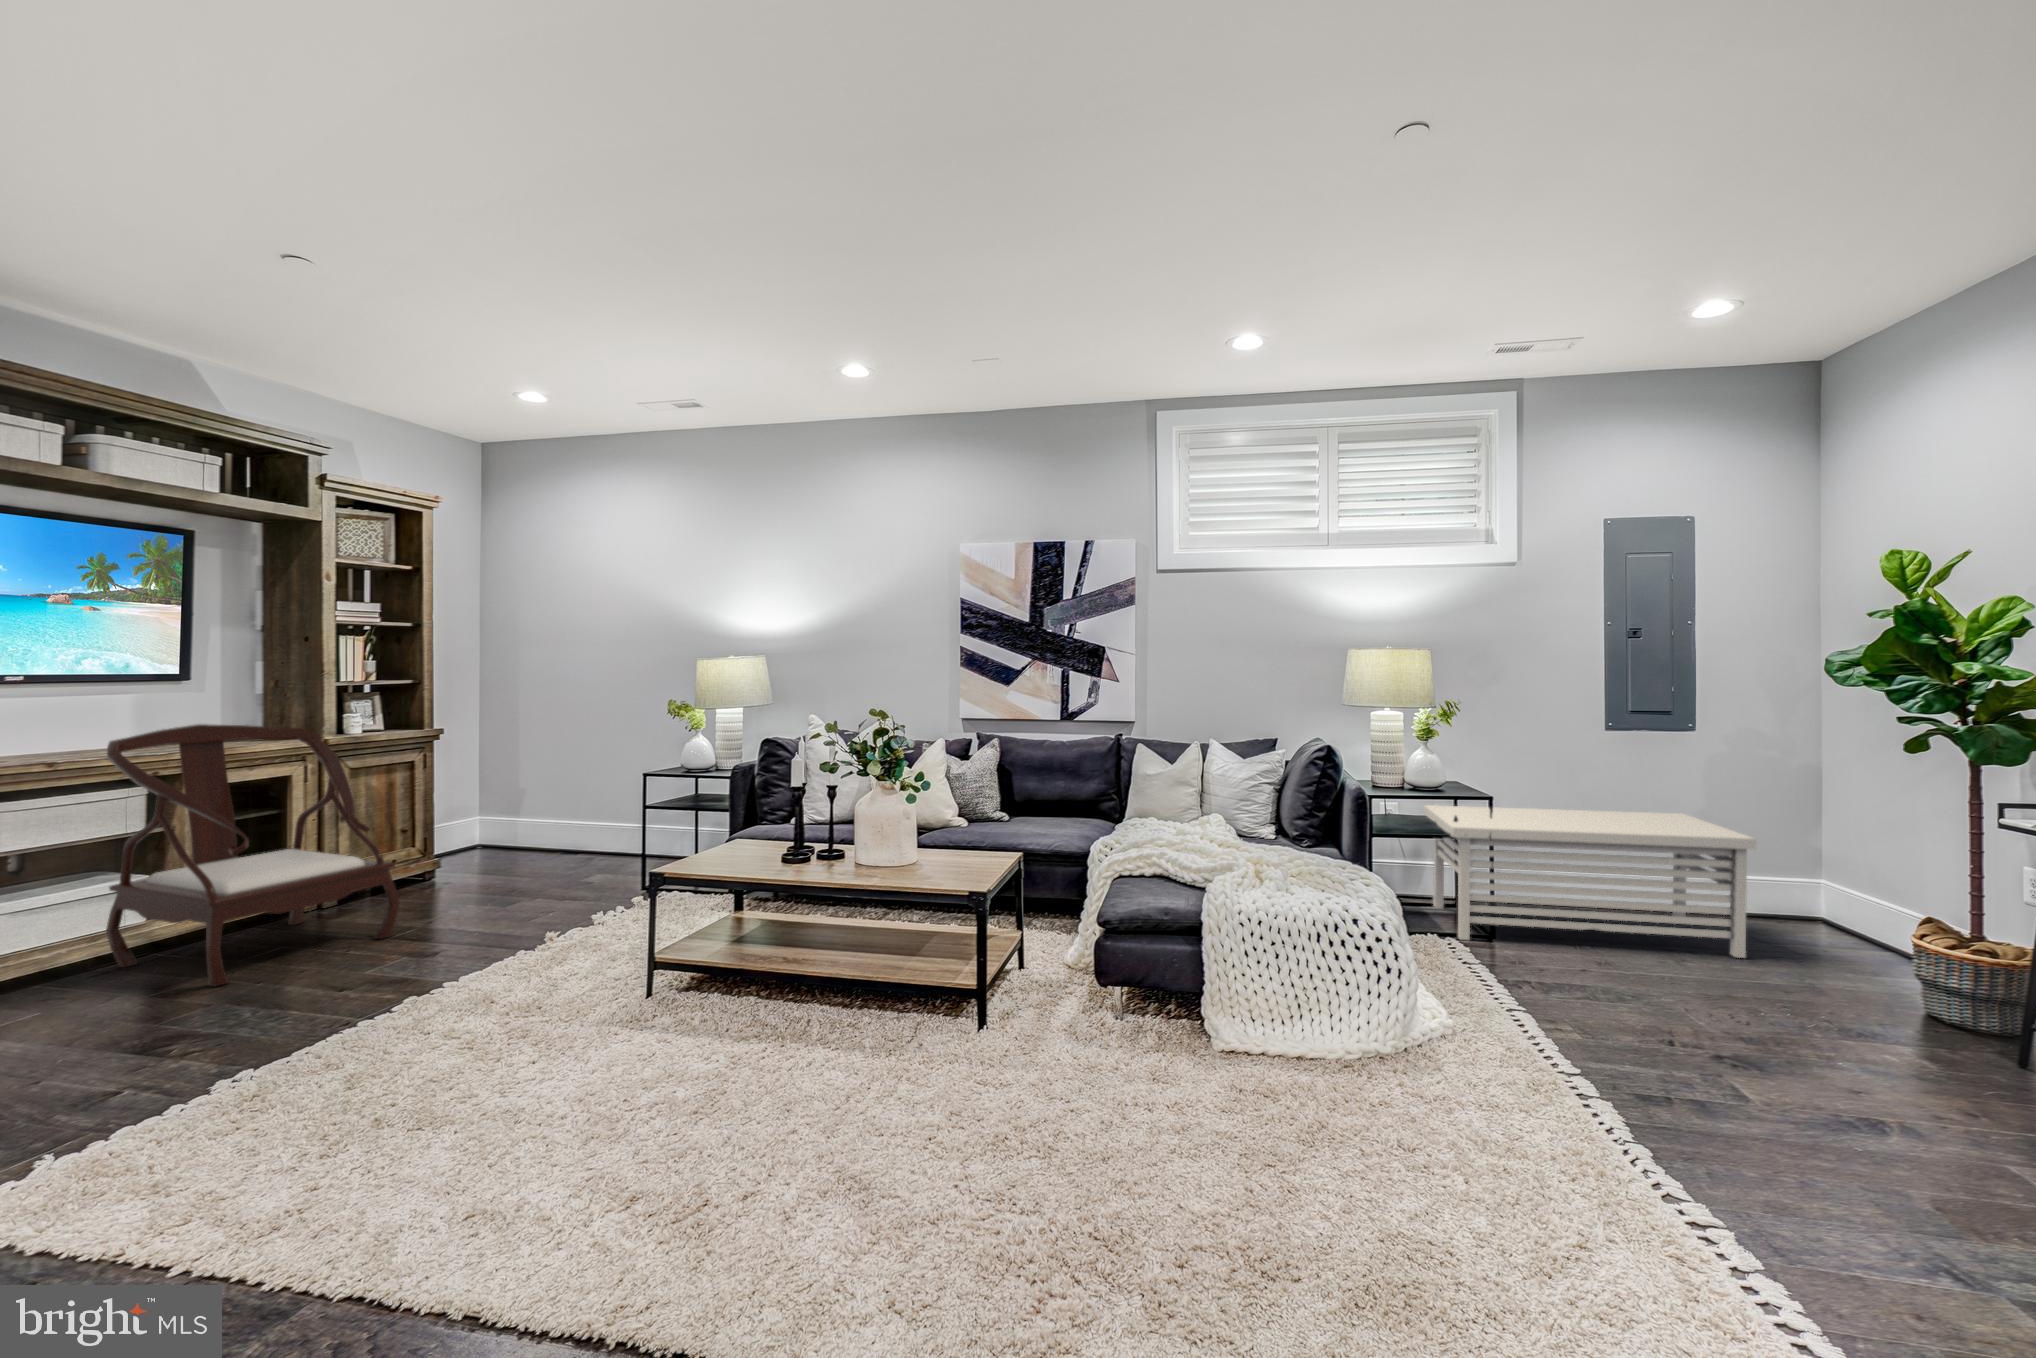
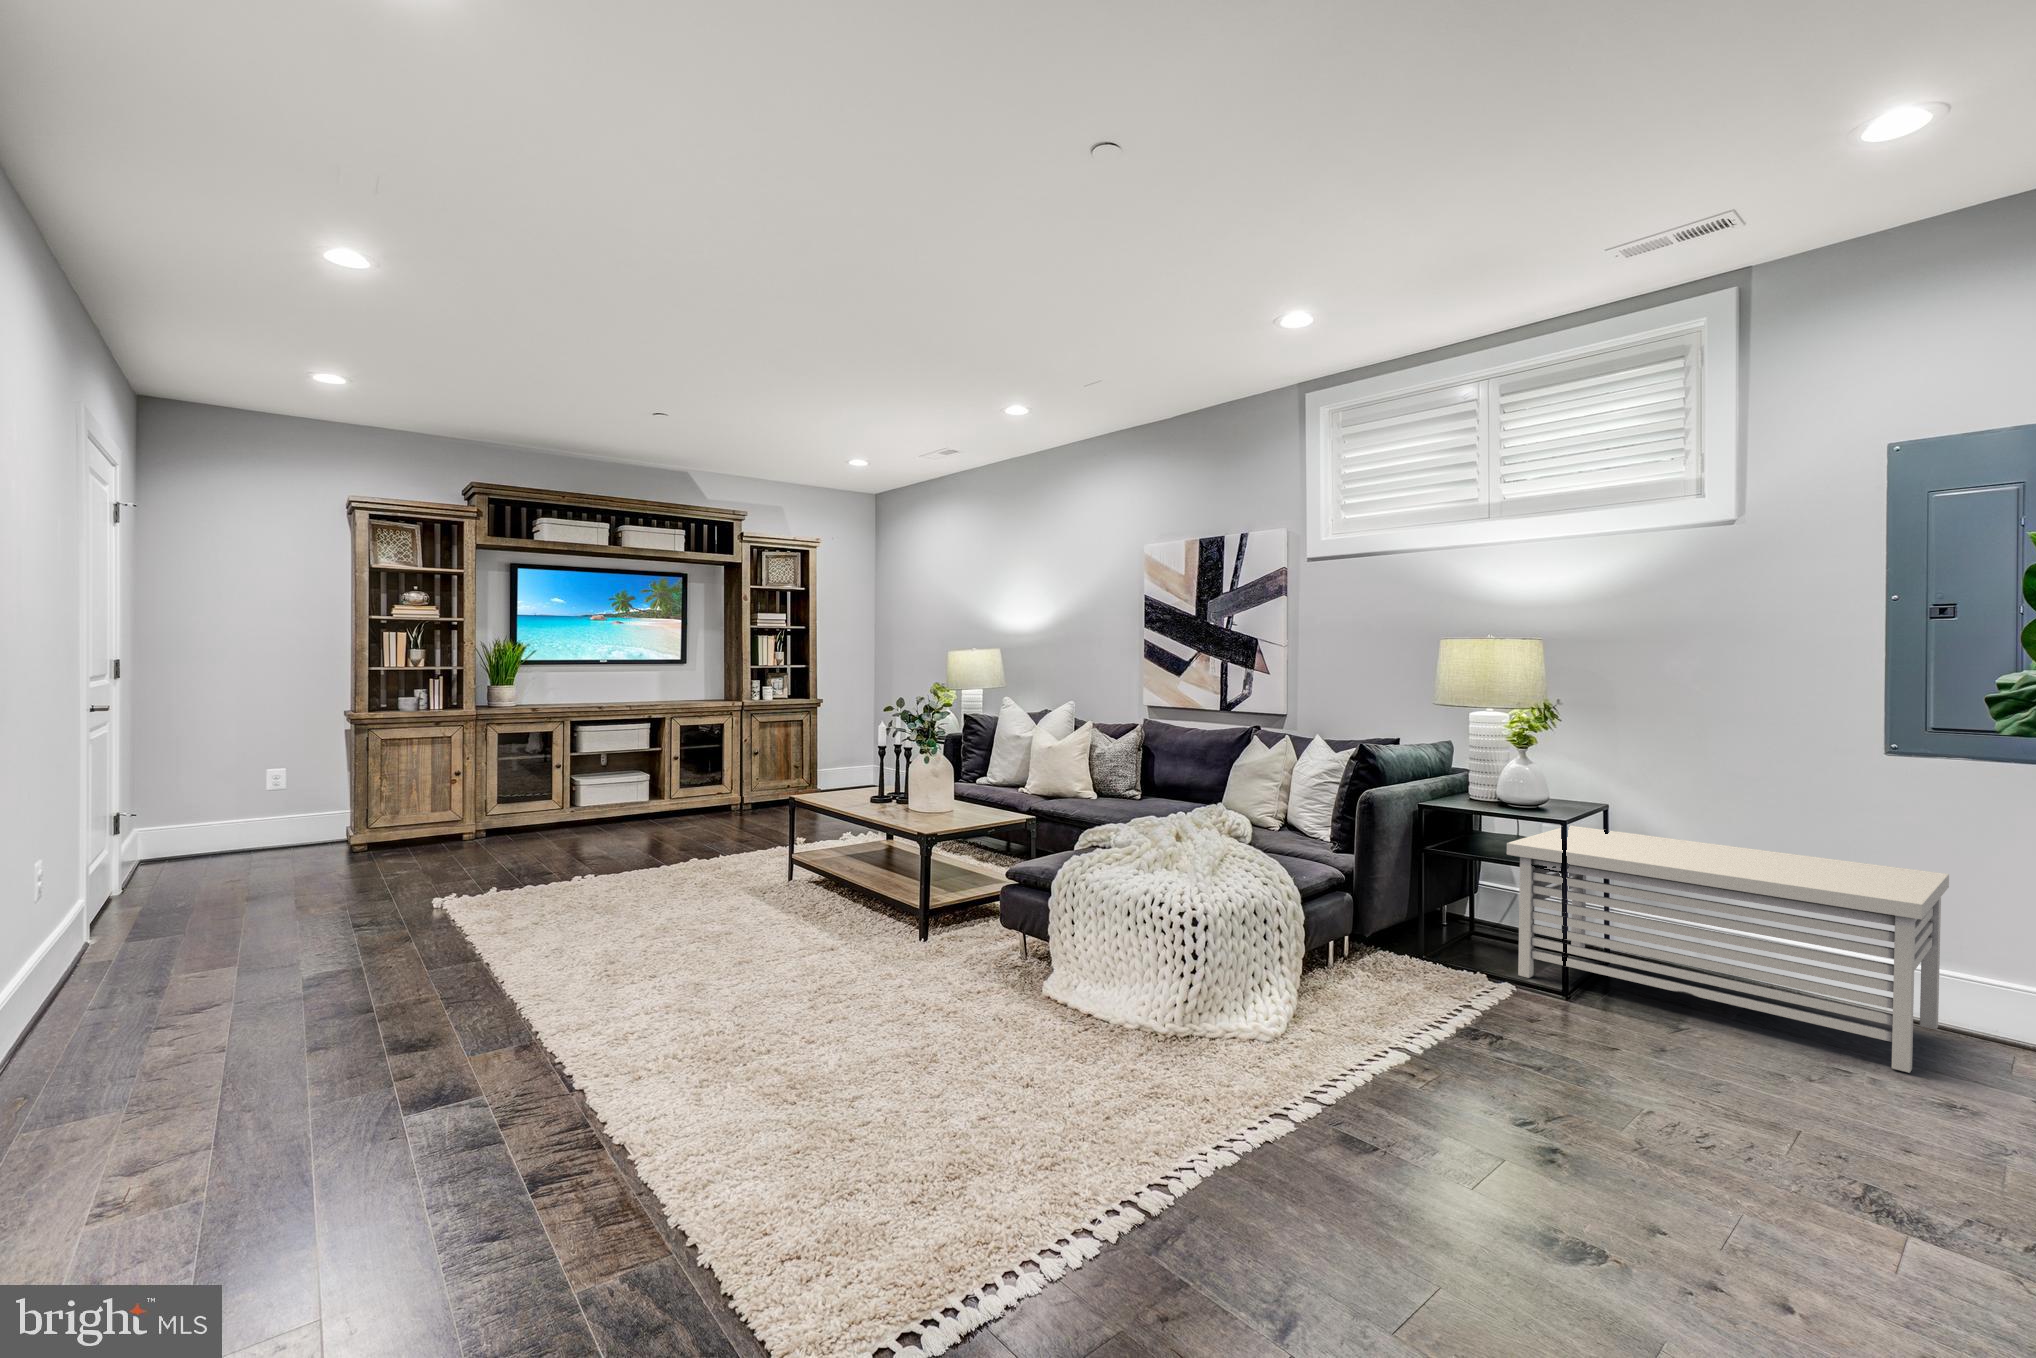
armchair: present [106,724,400,987] -> none [617,687,747,838]

